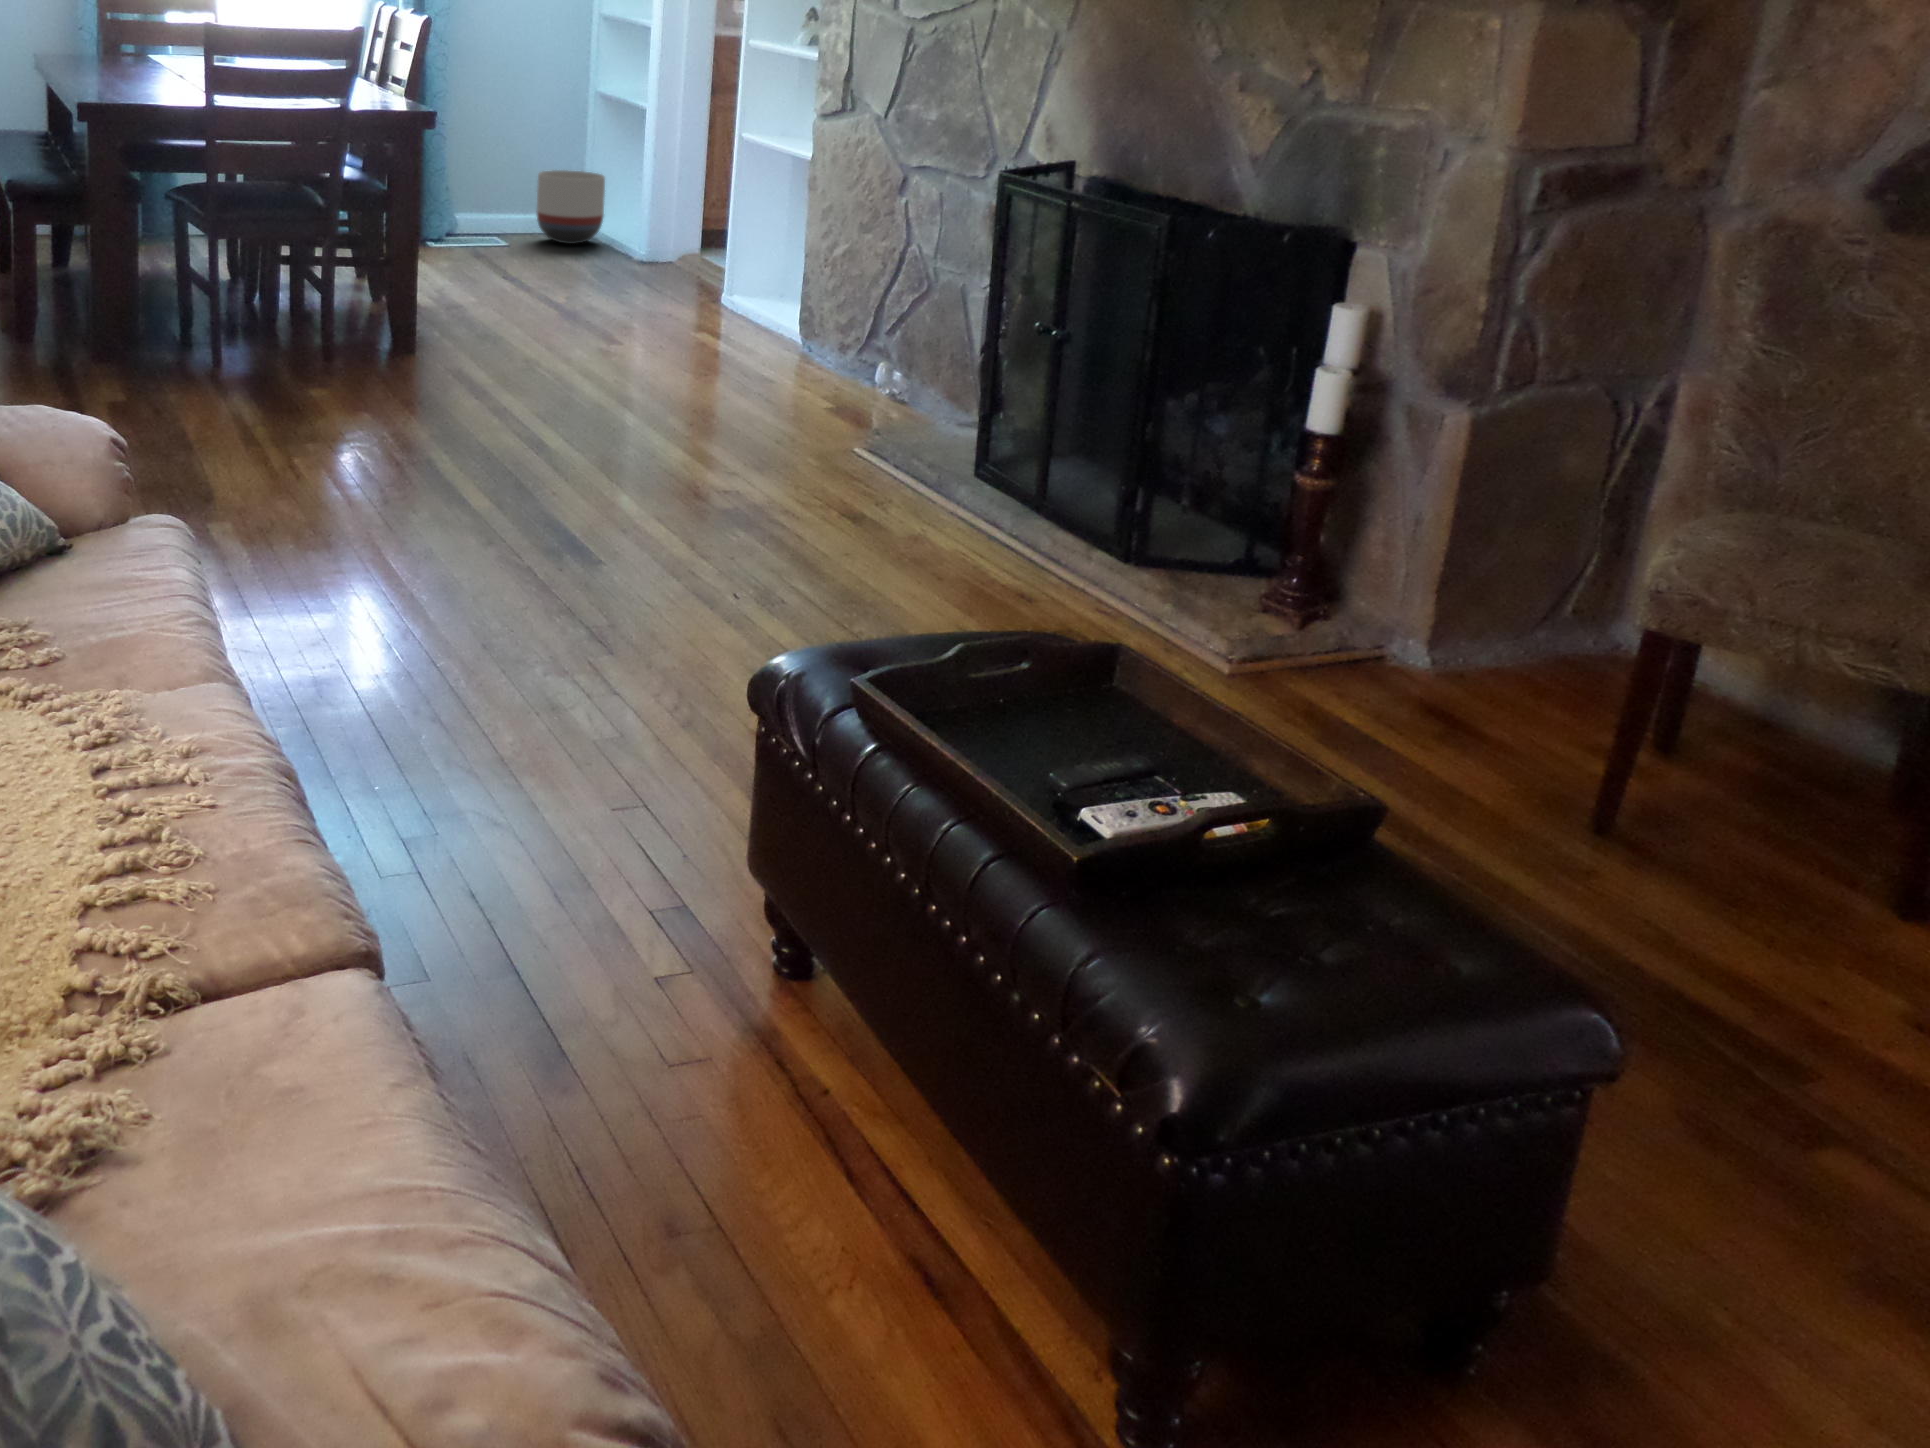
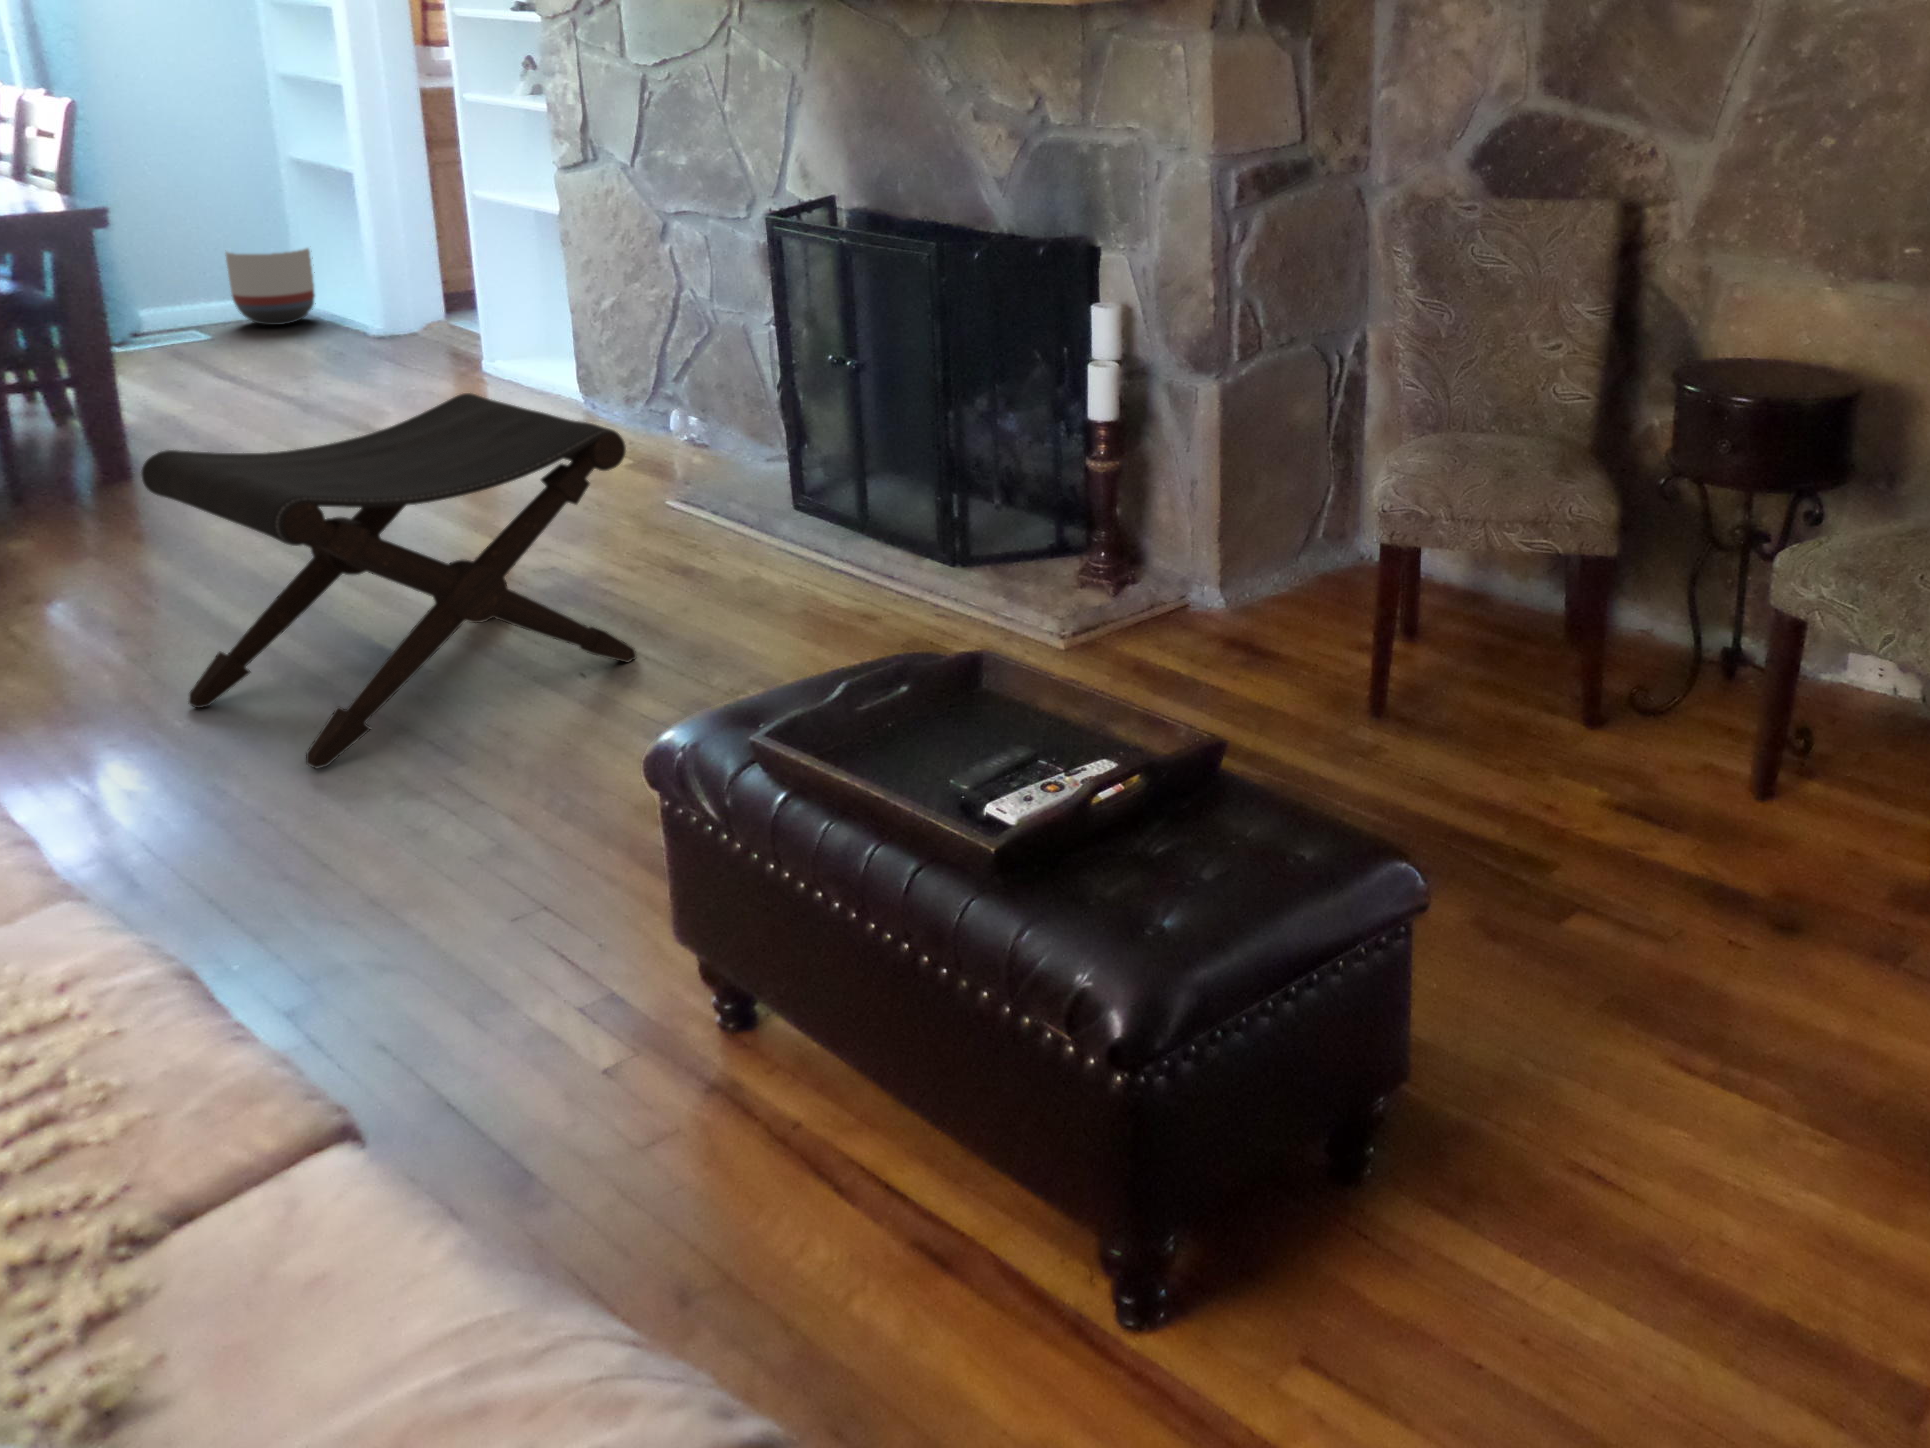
footstool: none [406,308,813,627] -> present [141,393,636,768]

